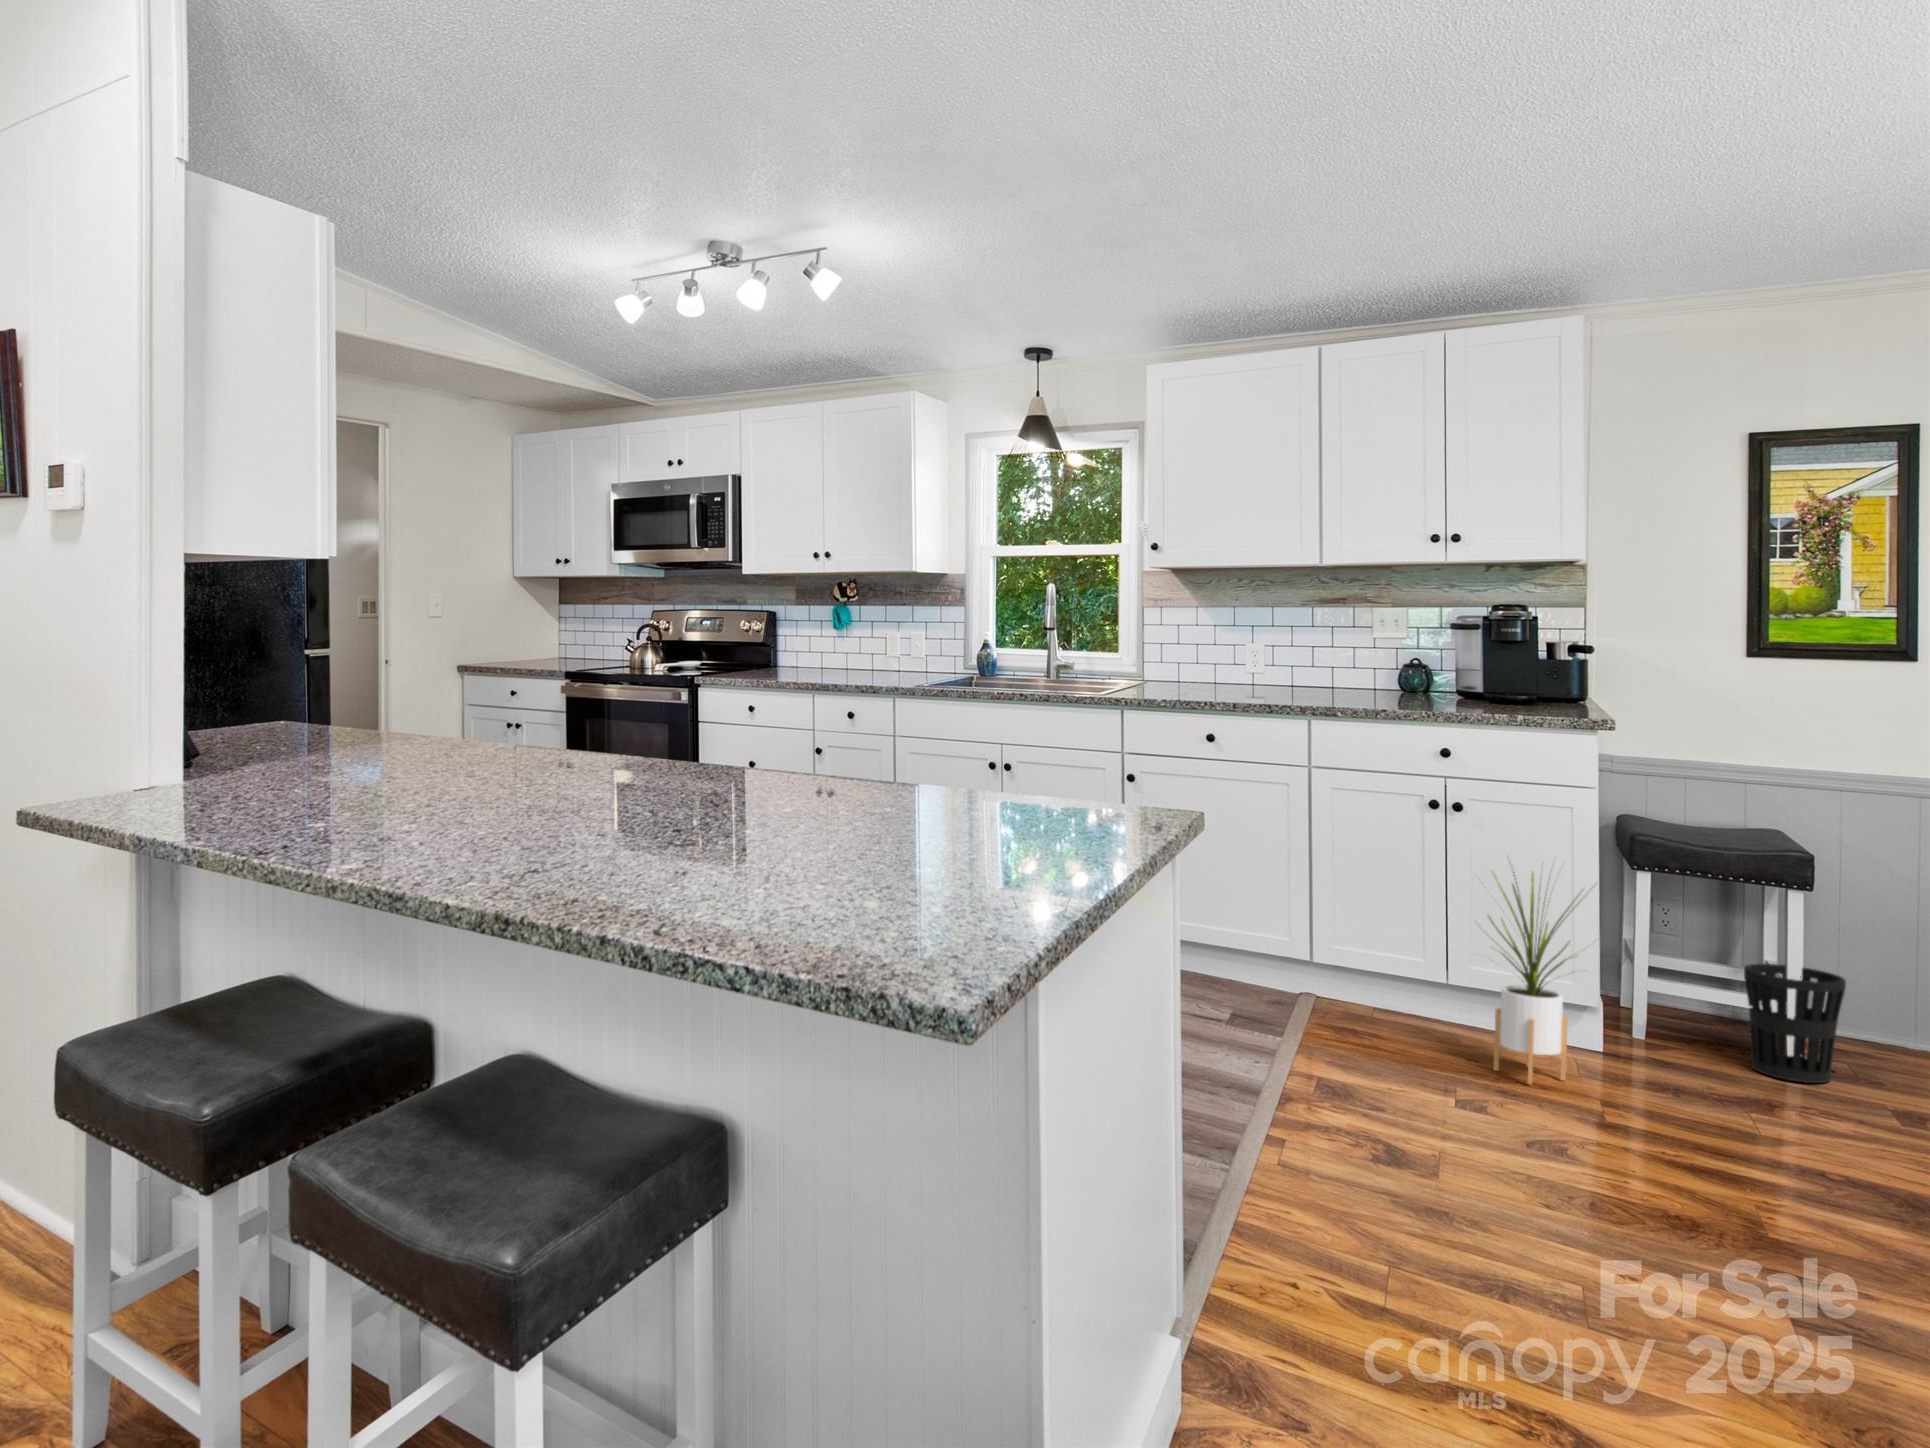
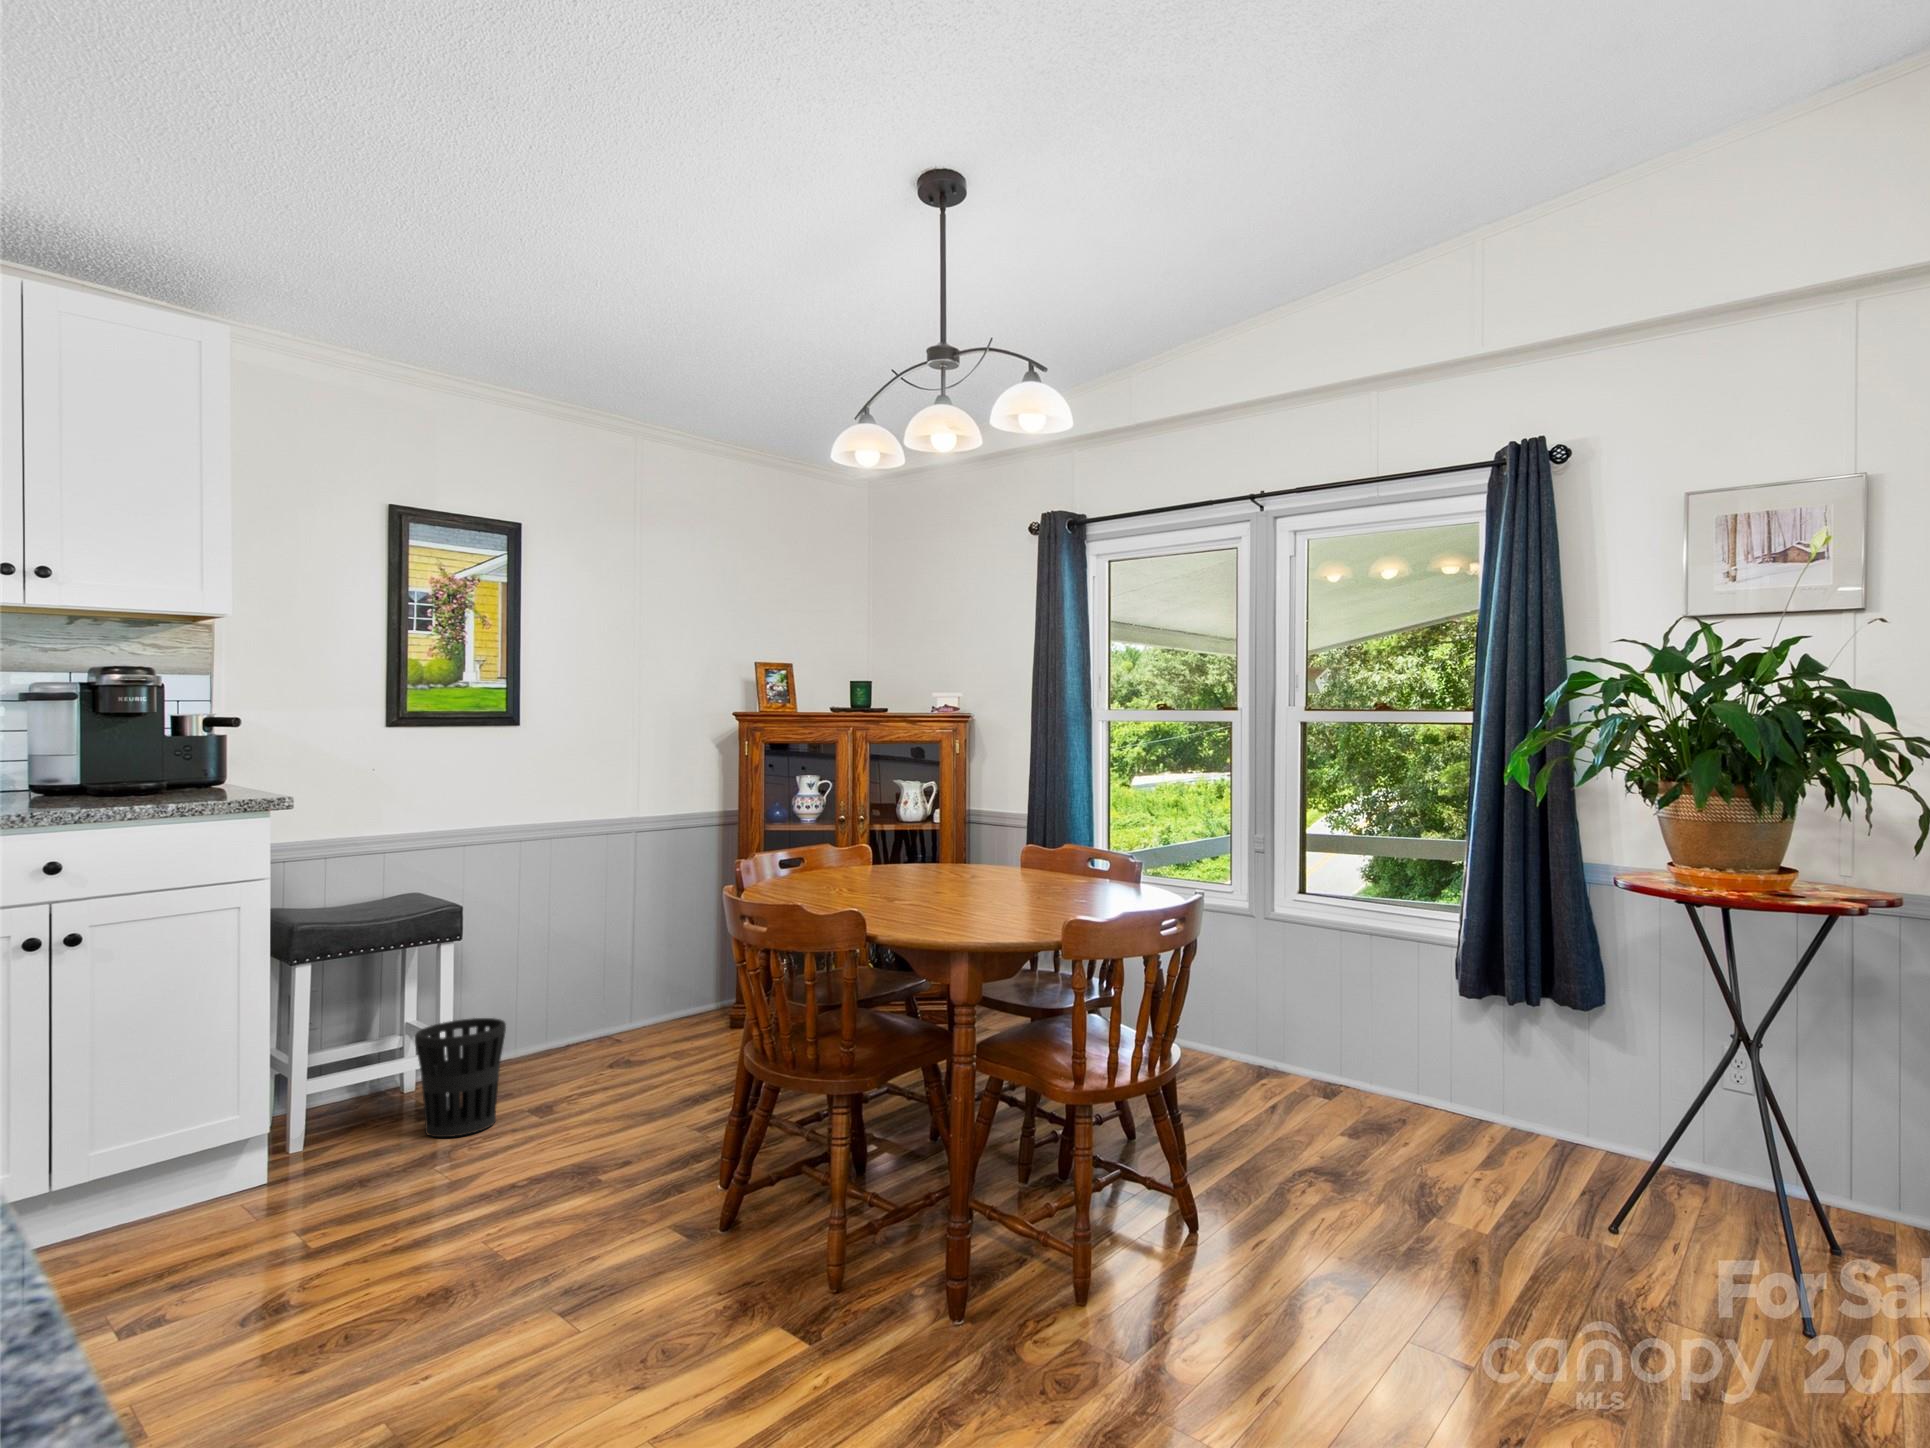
house plant: present [1489,858,1587,1084] -> none [111,969,290,1265]

